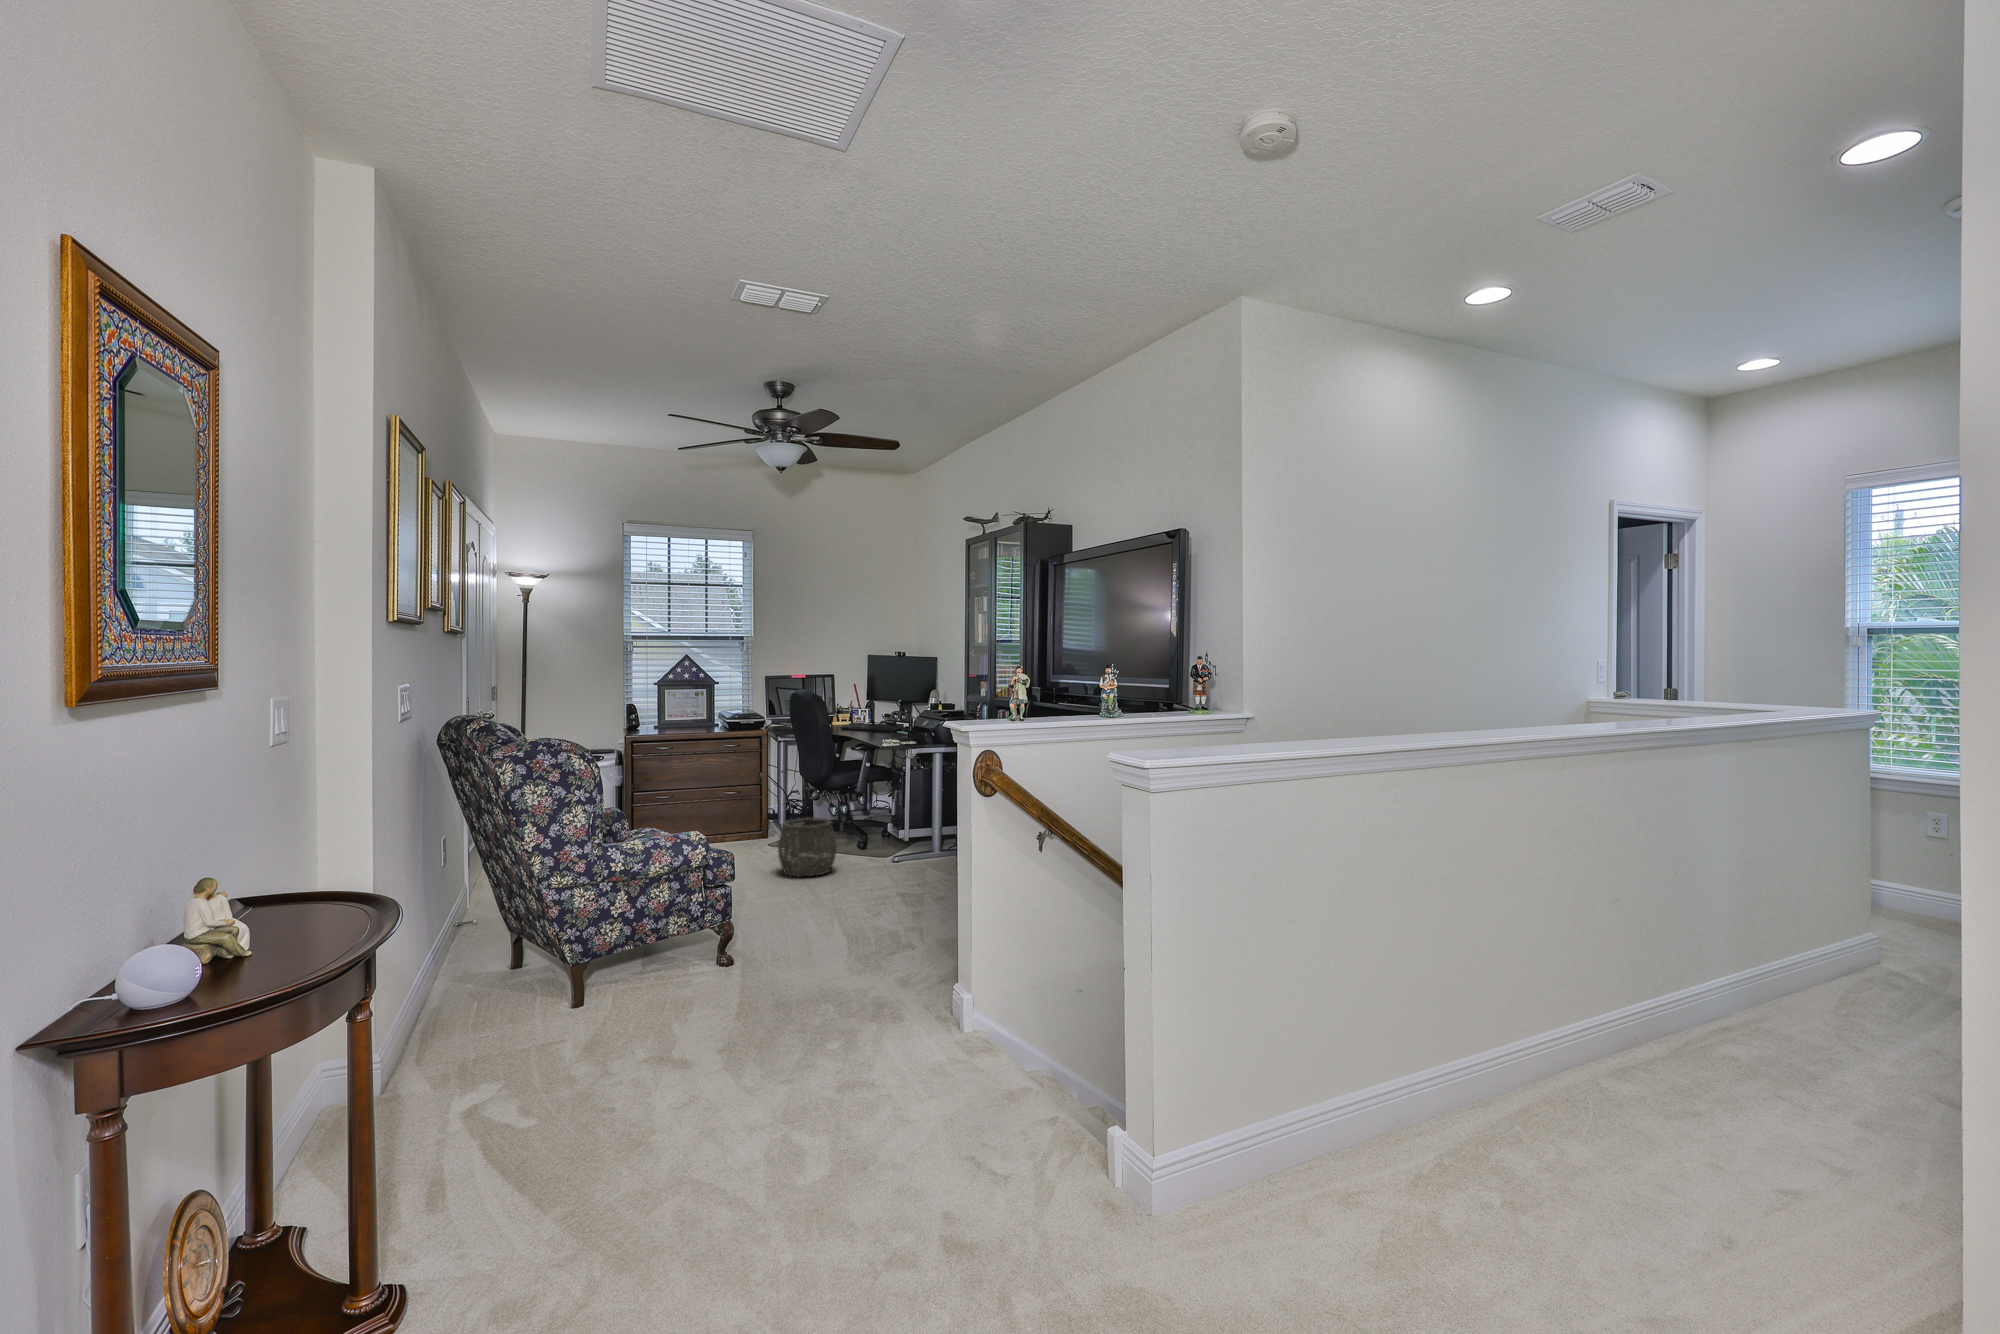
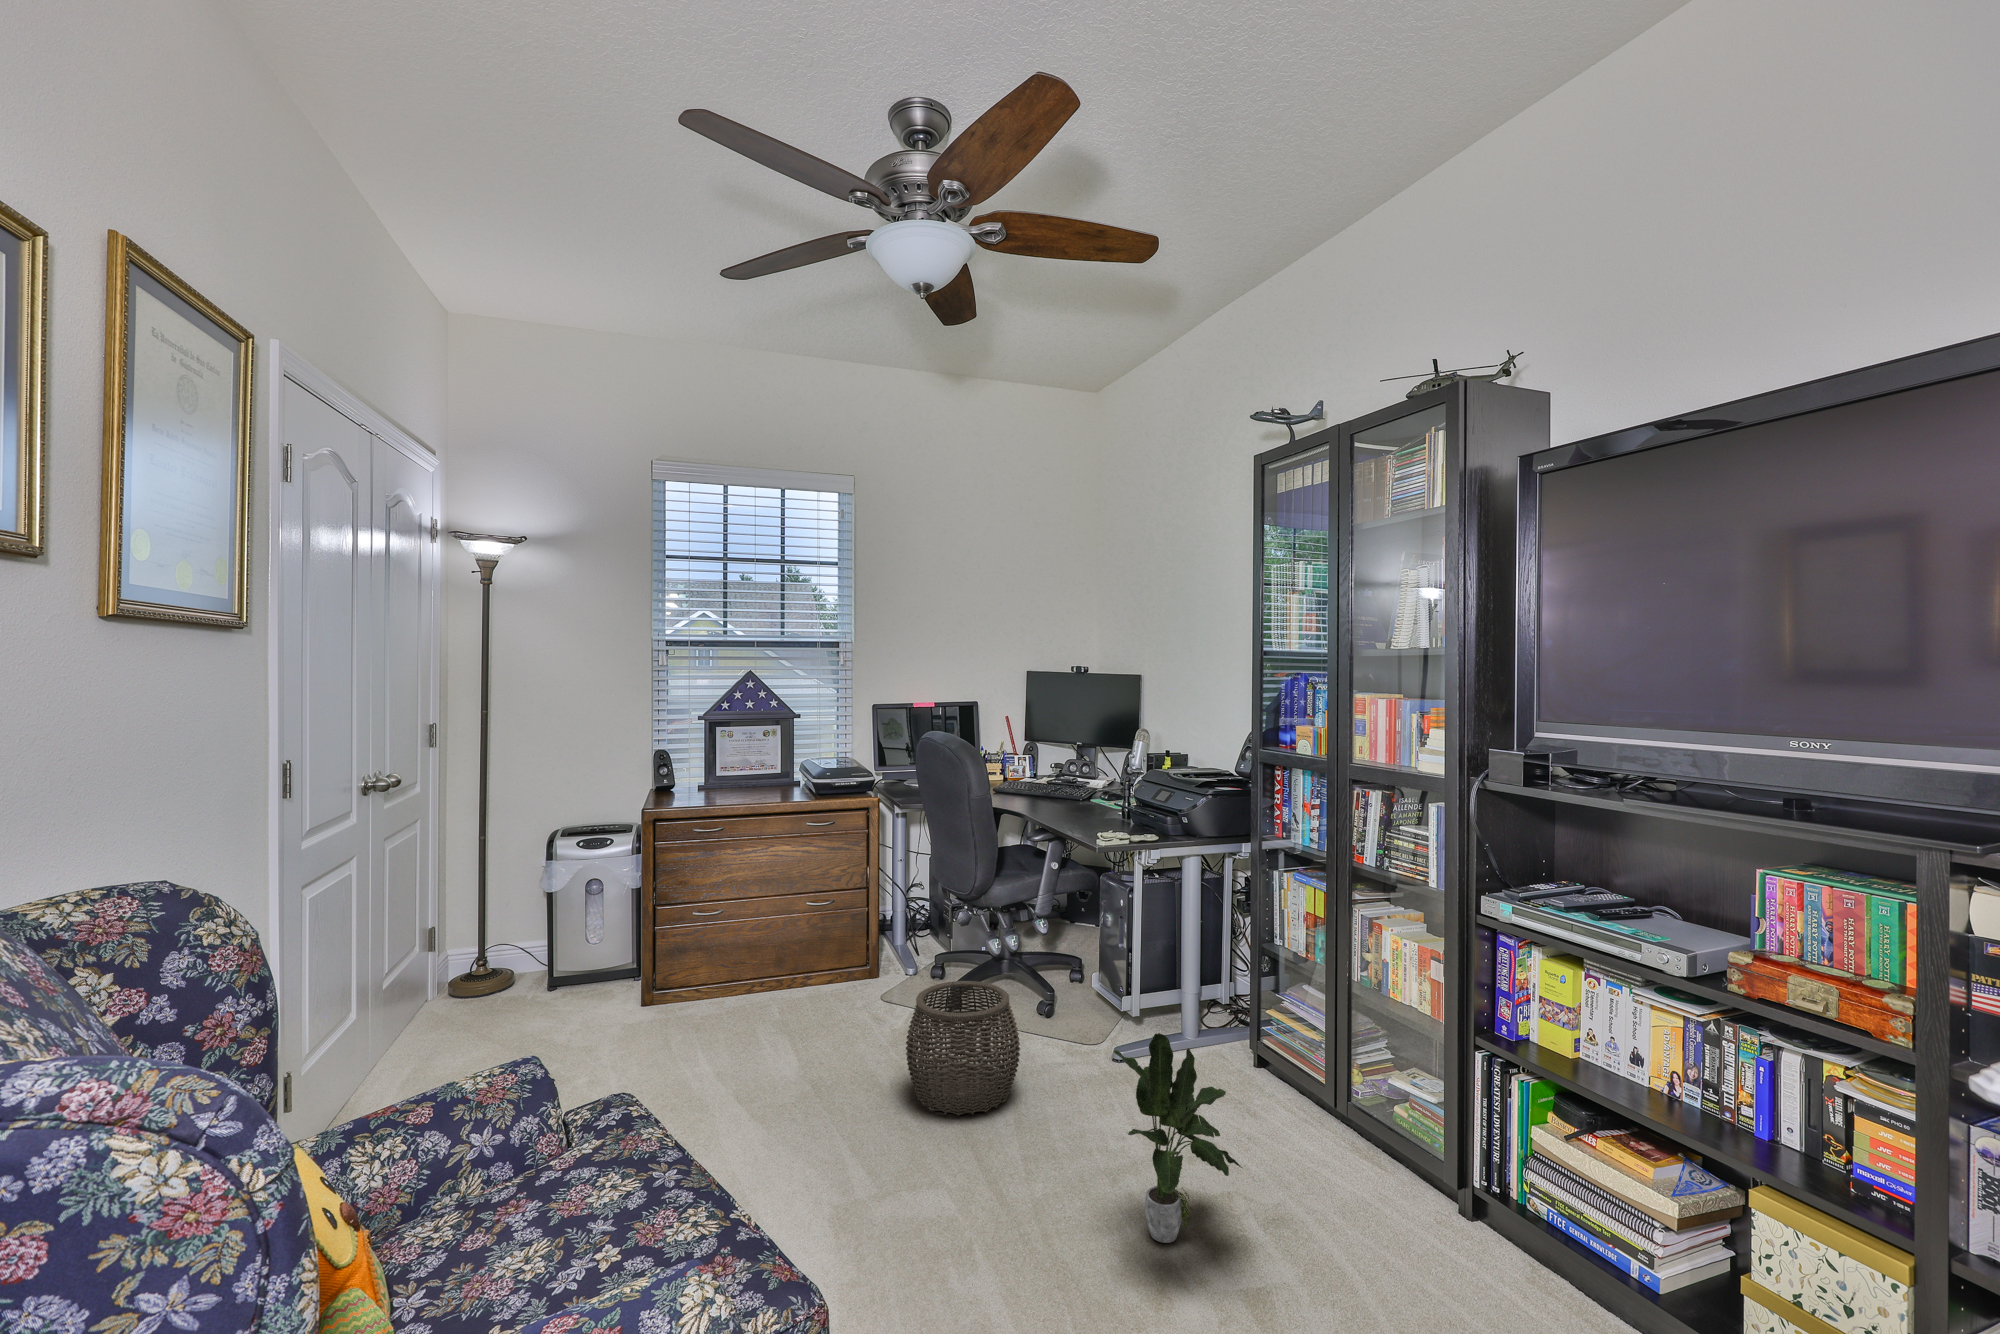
potted plant: none [864,814,919,902] -> present [1114,1033,1242,1243]

